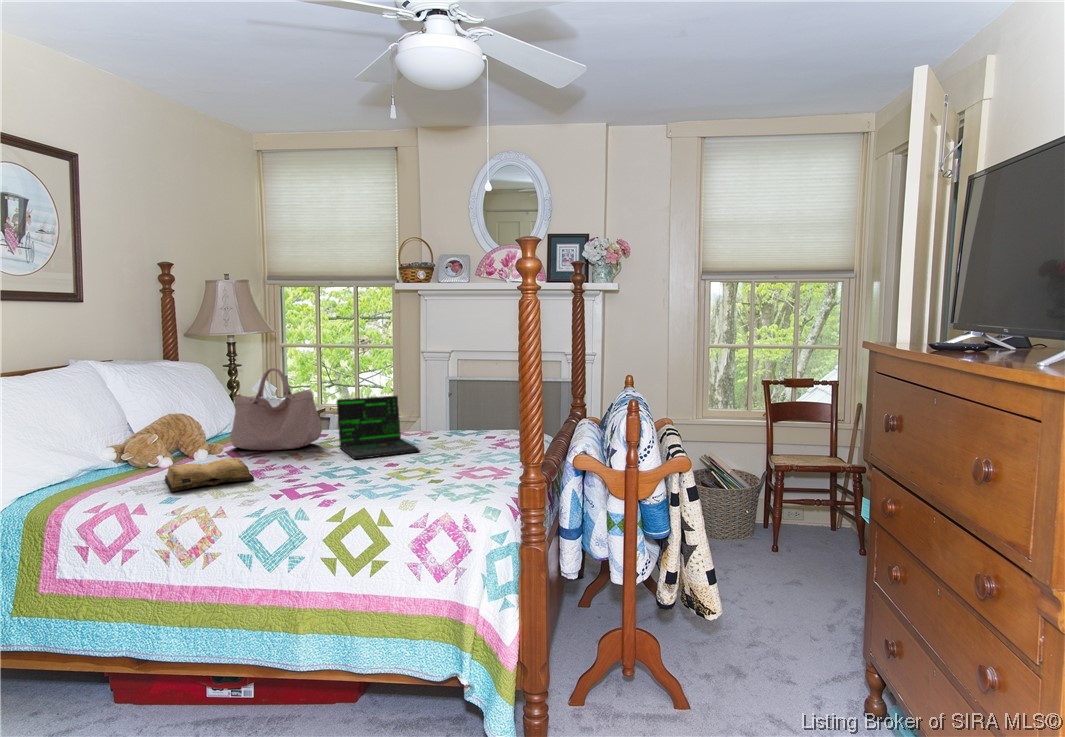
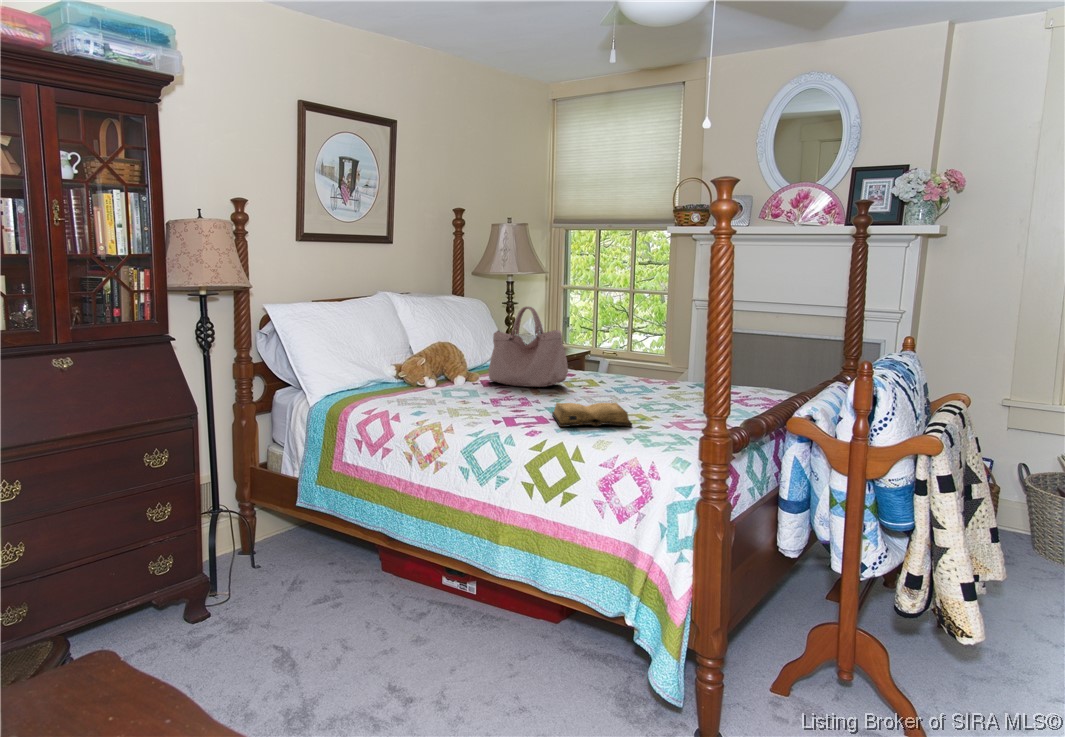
laptop: present [337,396,419,459] -> none [582,342,663,403]
diary: present [165,457,254,492] -> present [552,403,632,427]

